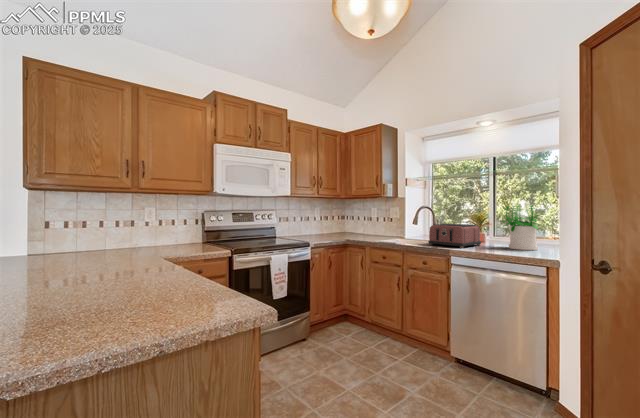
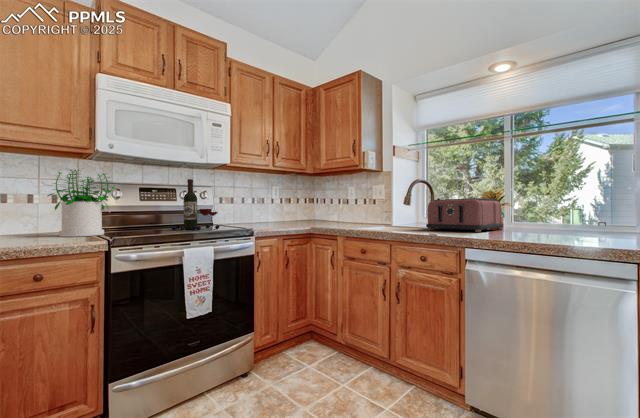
potted plant: present [503,205,538,250] -> present [48,170,115,237]
wine bottle: none [252,206,285,242] -> present [172,179,220,230]

